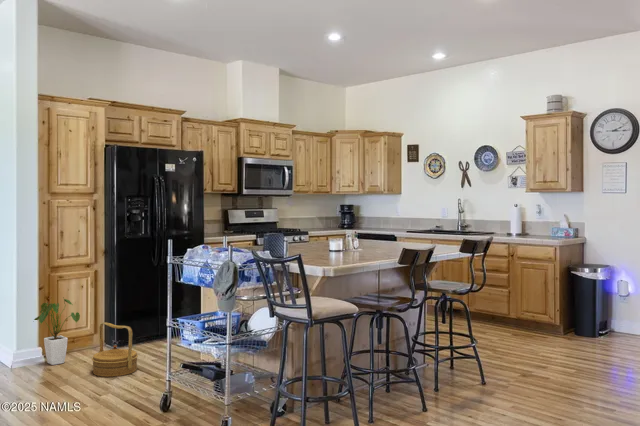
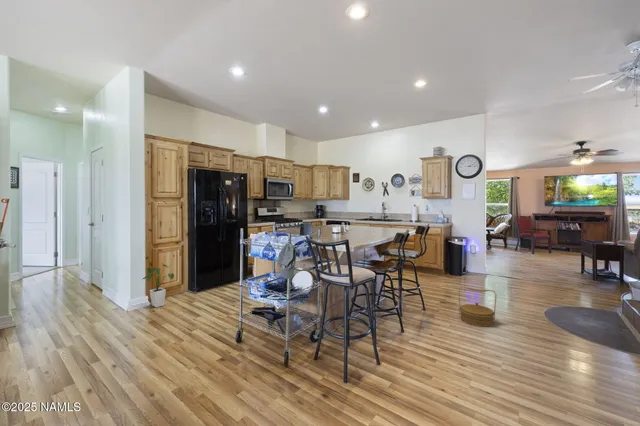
basket: present [92,322,138,377] -> present [459,287,496,326]

